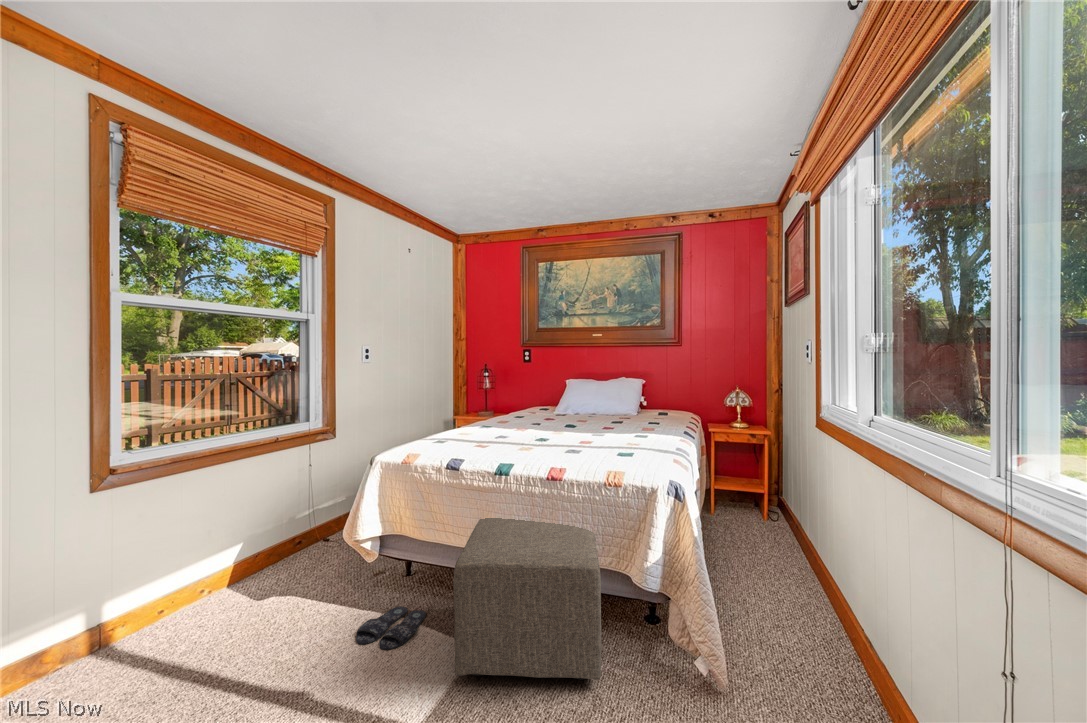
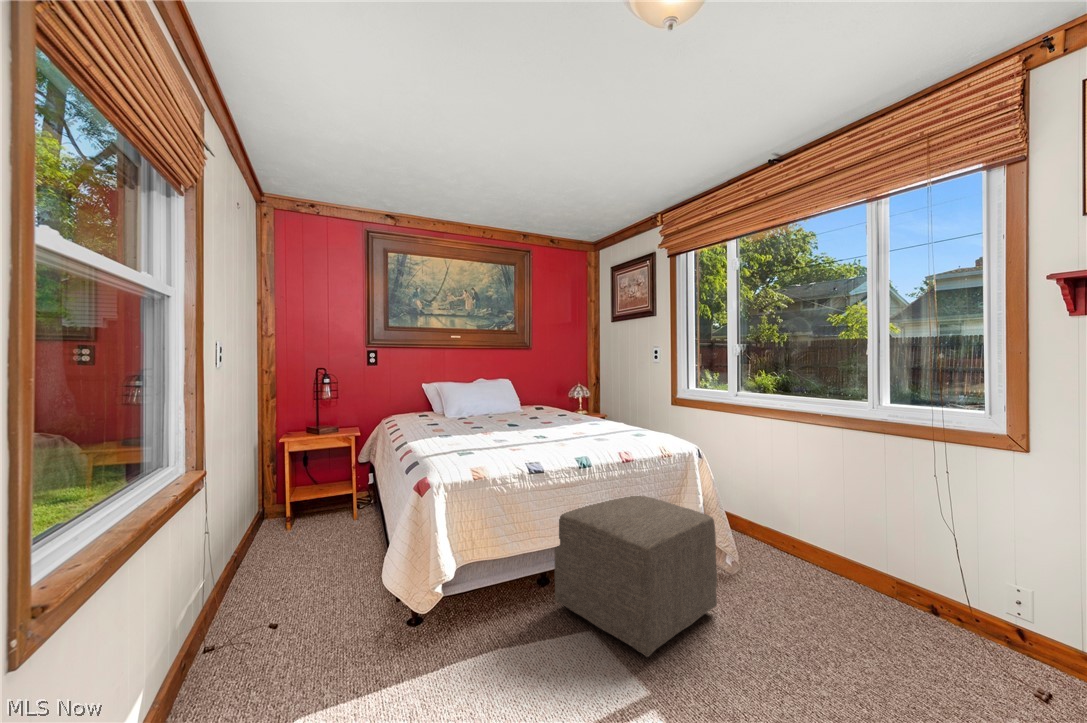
slippers: present [356,606,426,650] -> none [483,638,553,697]

